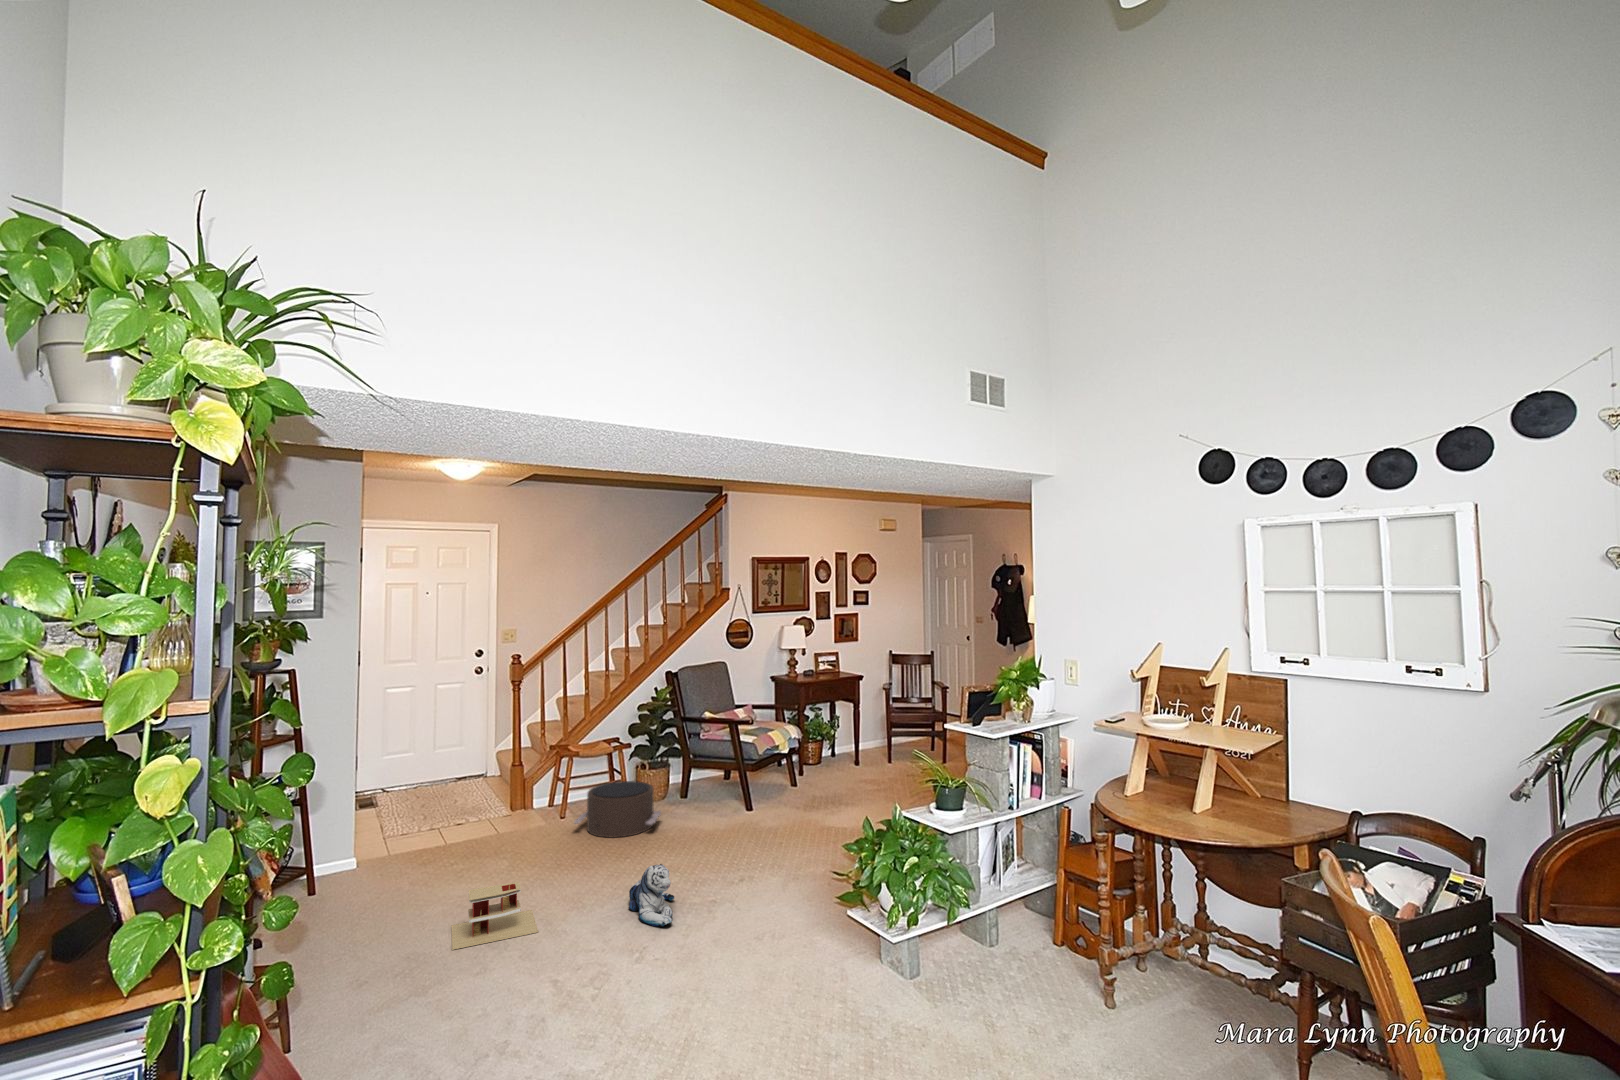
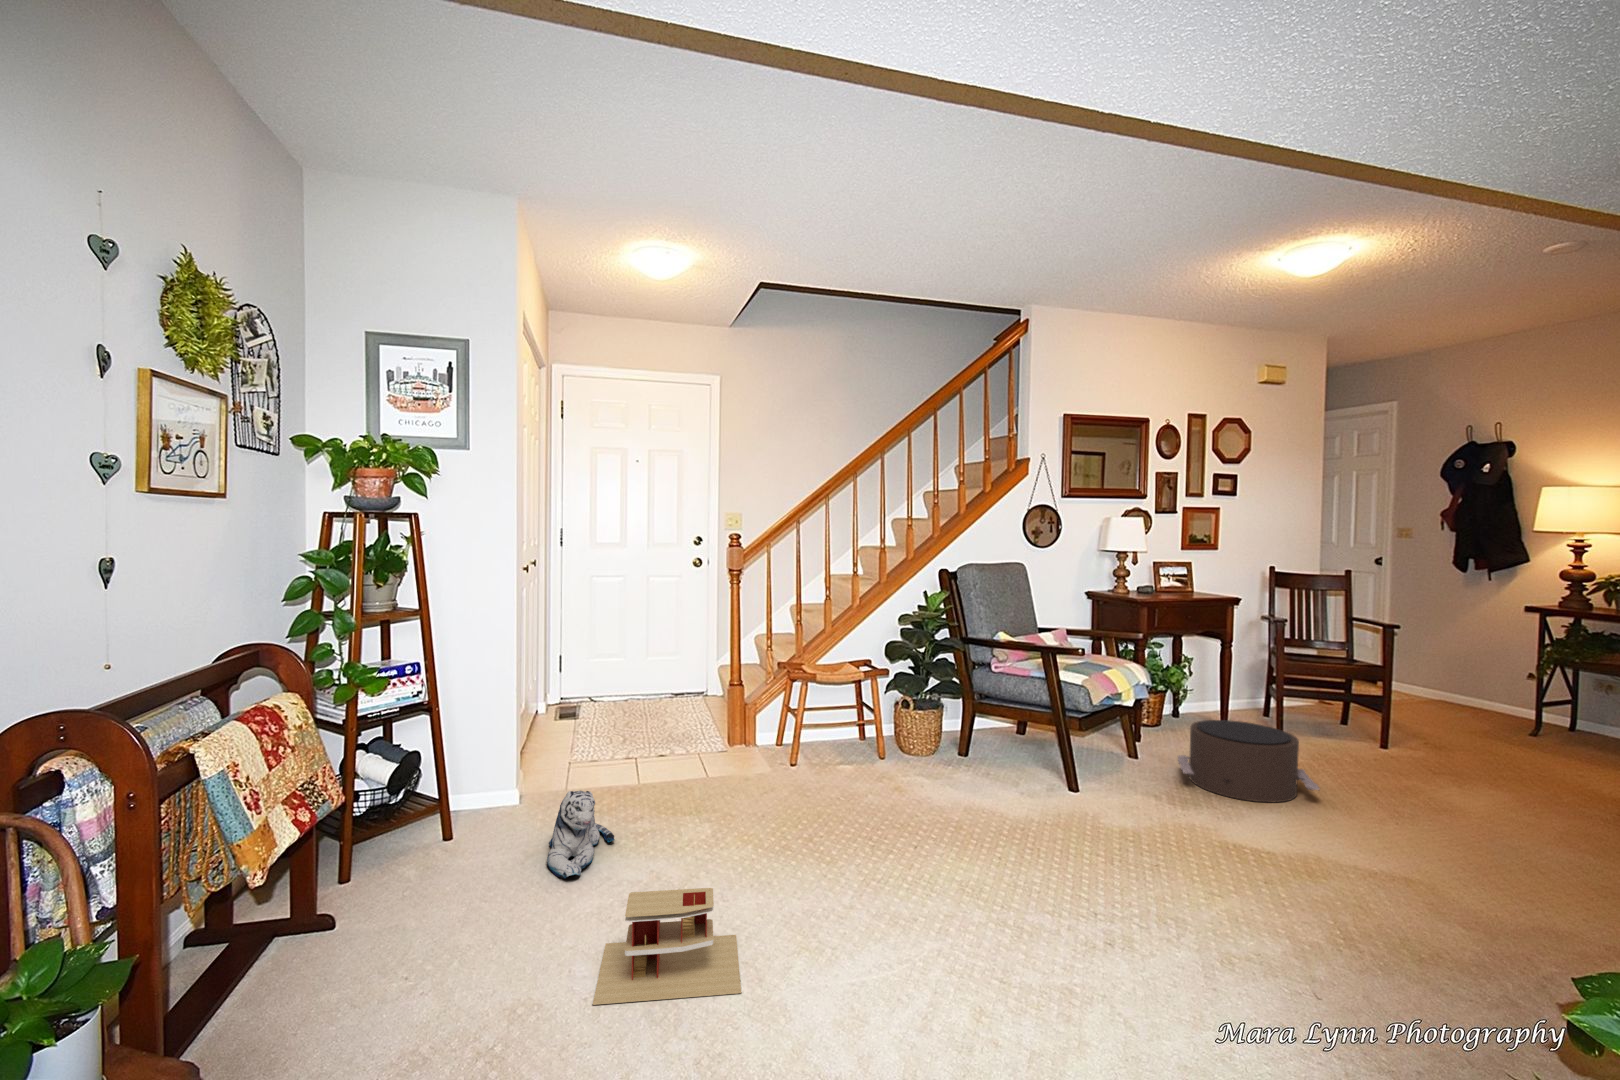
pouf: present [574,781,661,838] -> present [1178,720,1319,802]
plush toy: present [628,864,674,927] -> present [547,791,615,879]

